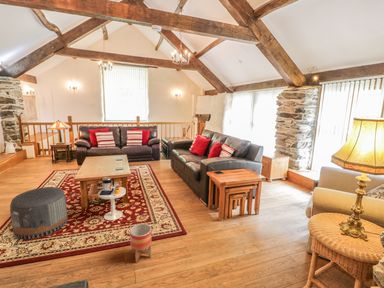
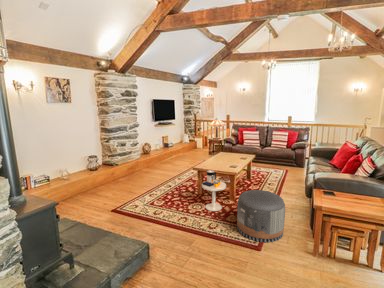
pouf: present [10,187,68,239] -> present [237,190,285,243]
planter: present [130,224,152,263] -> none [195,217,215,253]

